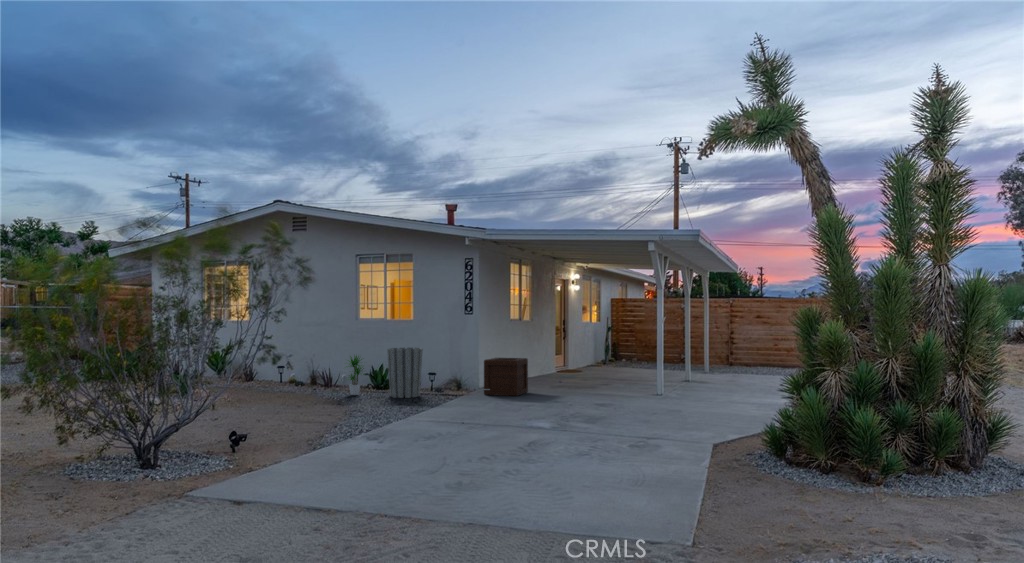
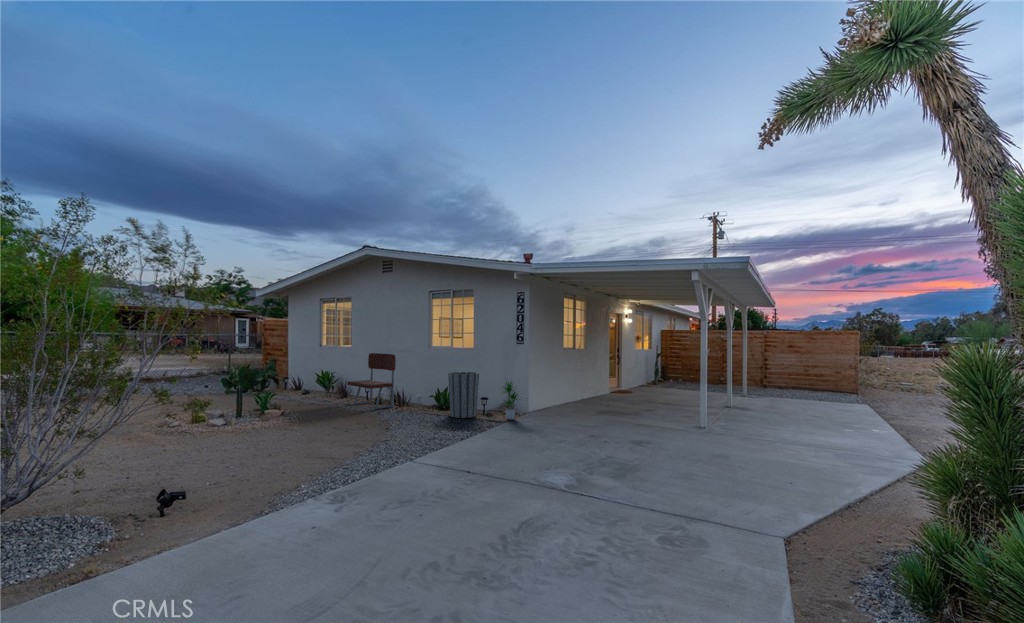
bench: none [252,329,315,395] -> present [347,353,396,409]
potted plant: present [348,355,364,395] -> present [503,382,518,420]
wooden crate: present [484,358,528,396] -> none [534,382,576,420]

